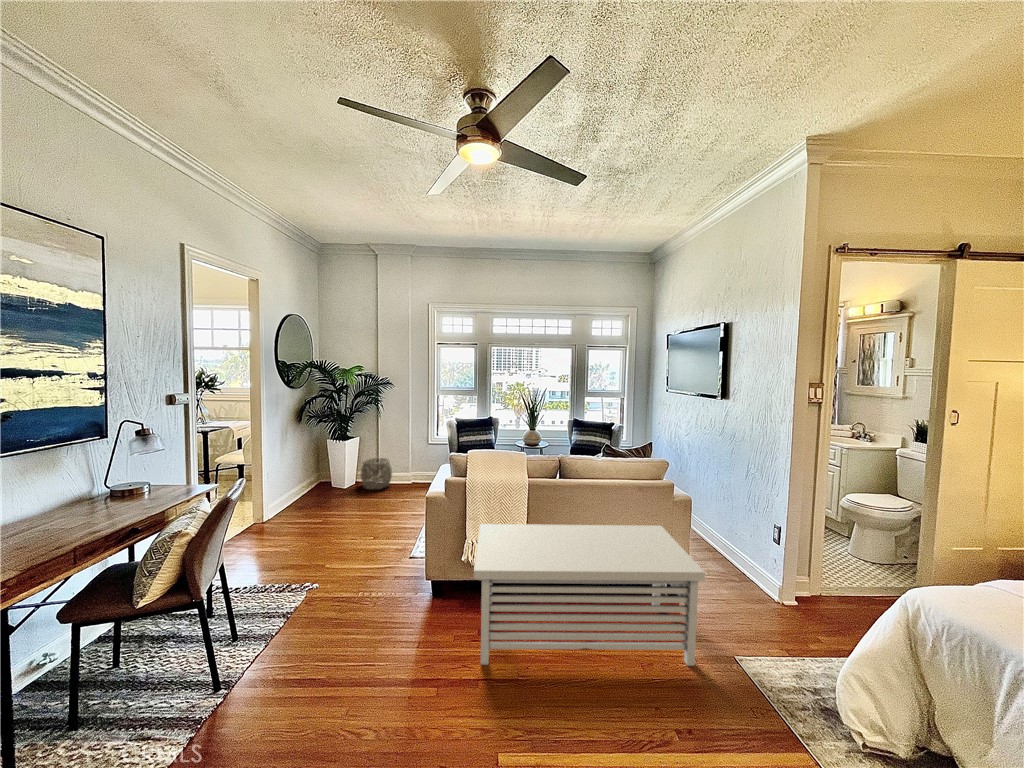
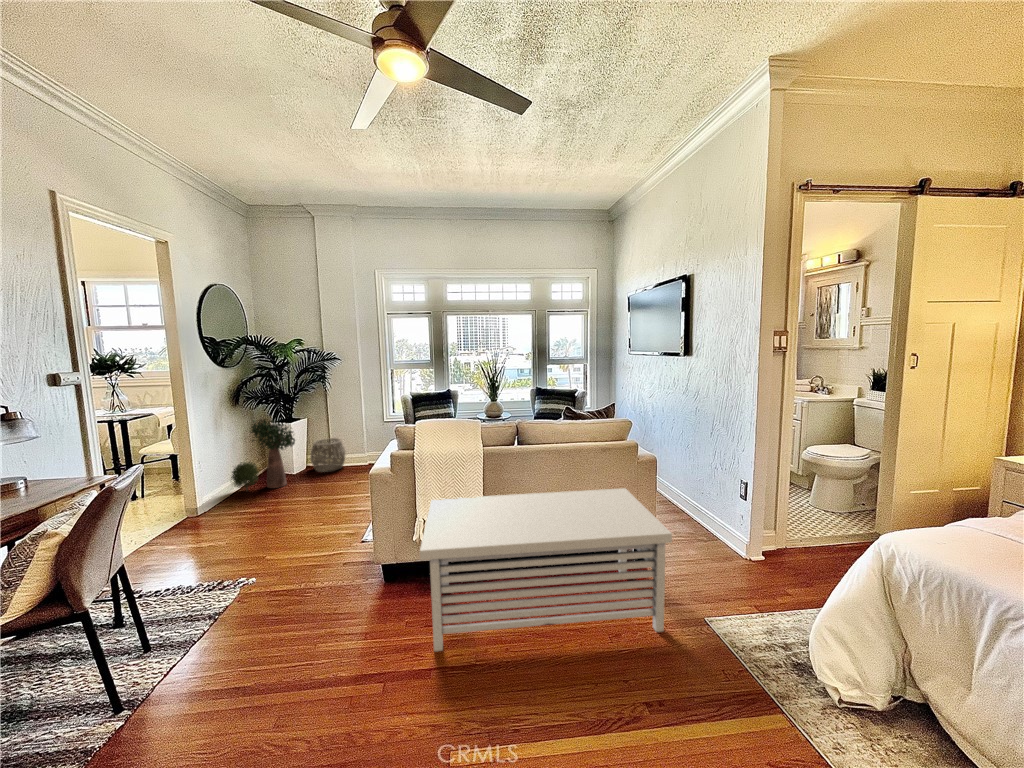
potted plant: none [291,437,350,503] -> present [231,420,295,491]

